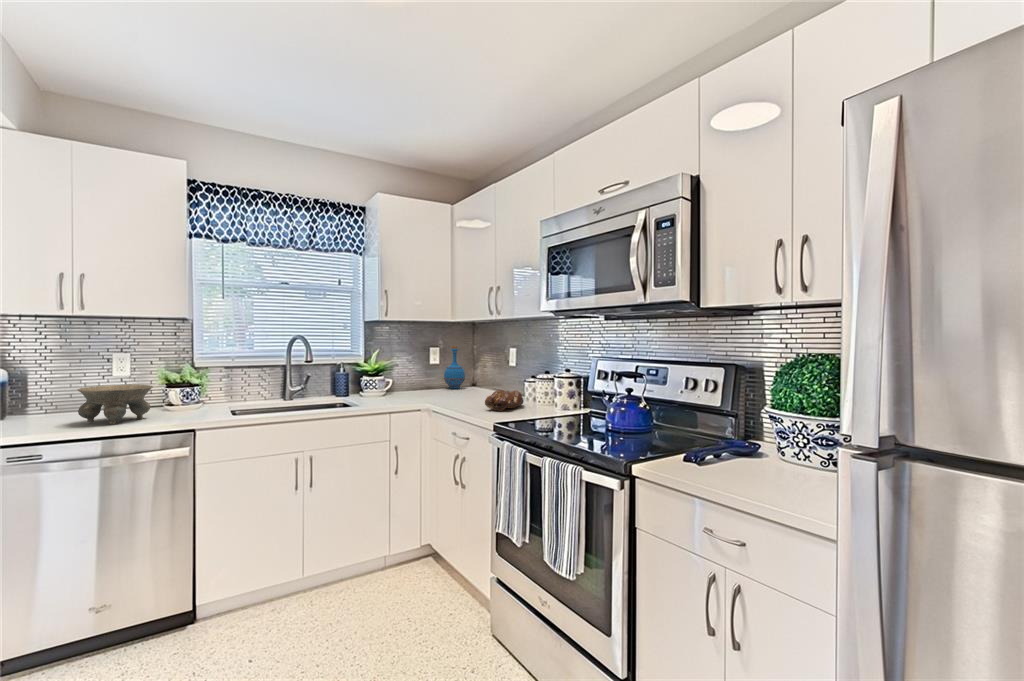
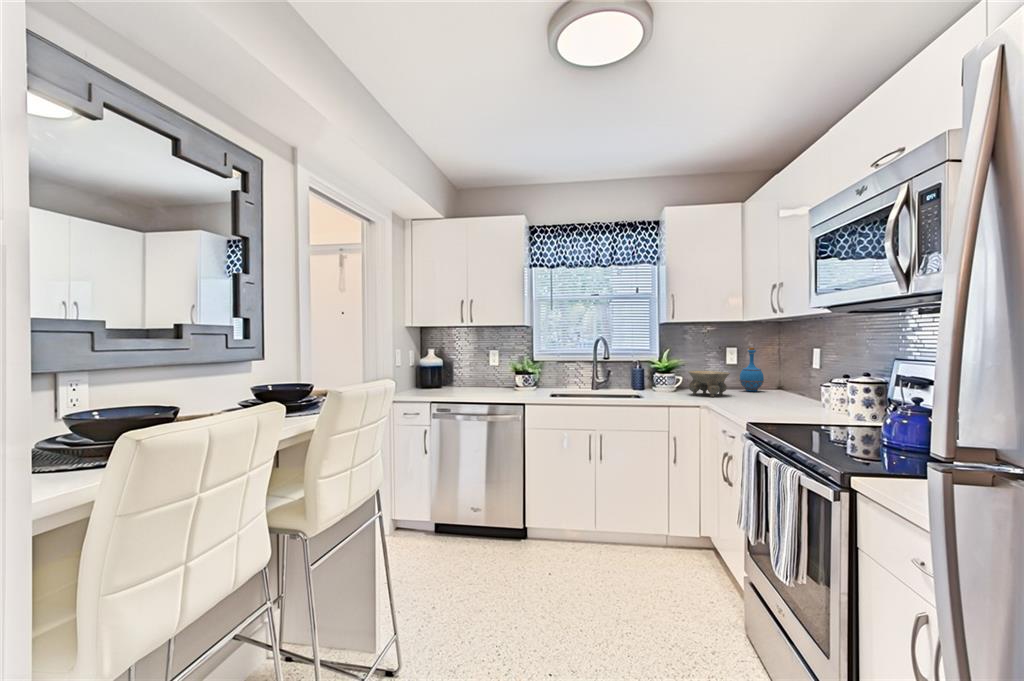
bowl: present [78,385,153,424] -> present [688,371,730,397]
bread loaf: present [485,390,524,411] -> none [753,393,804,414]

